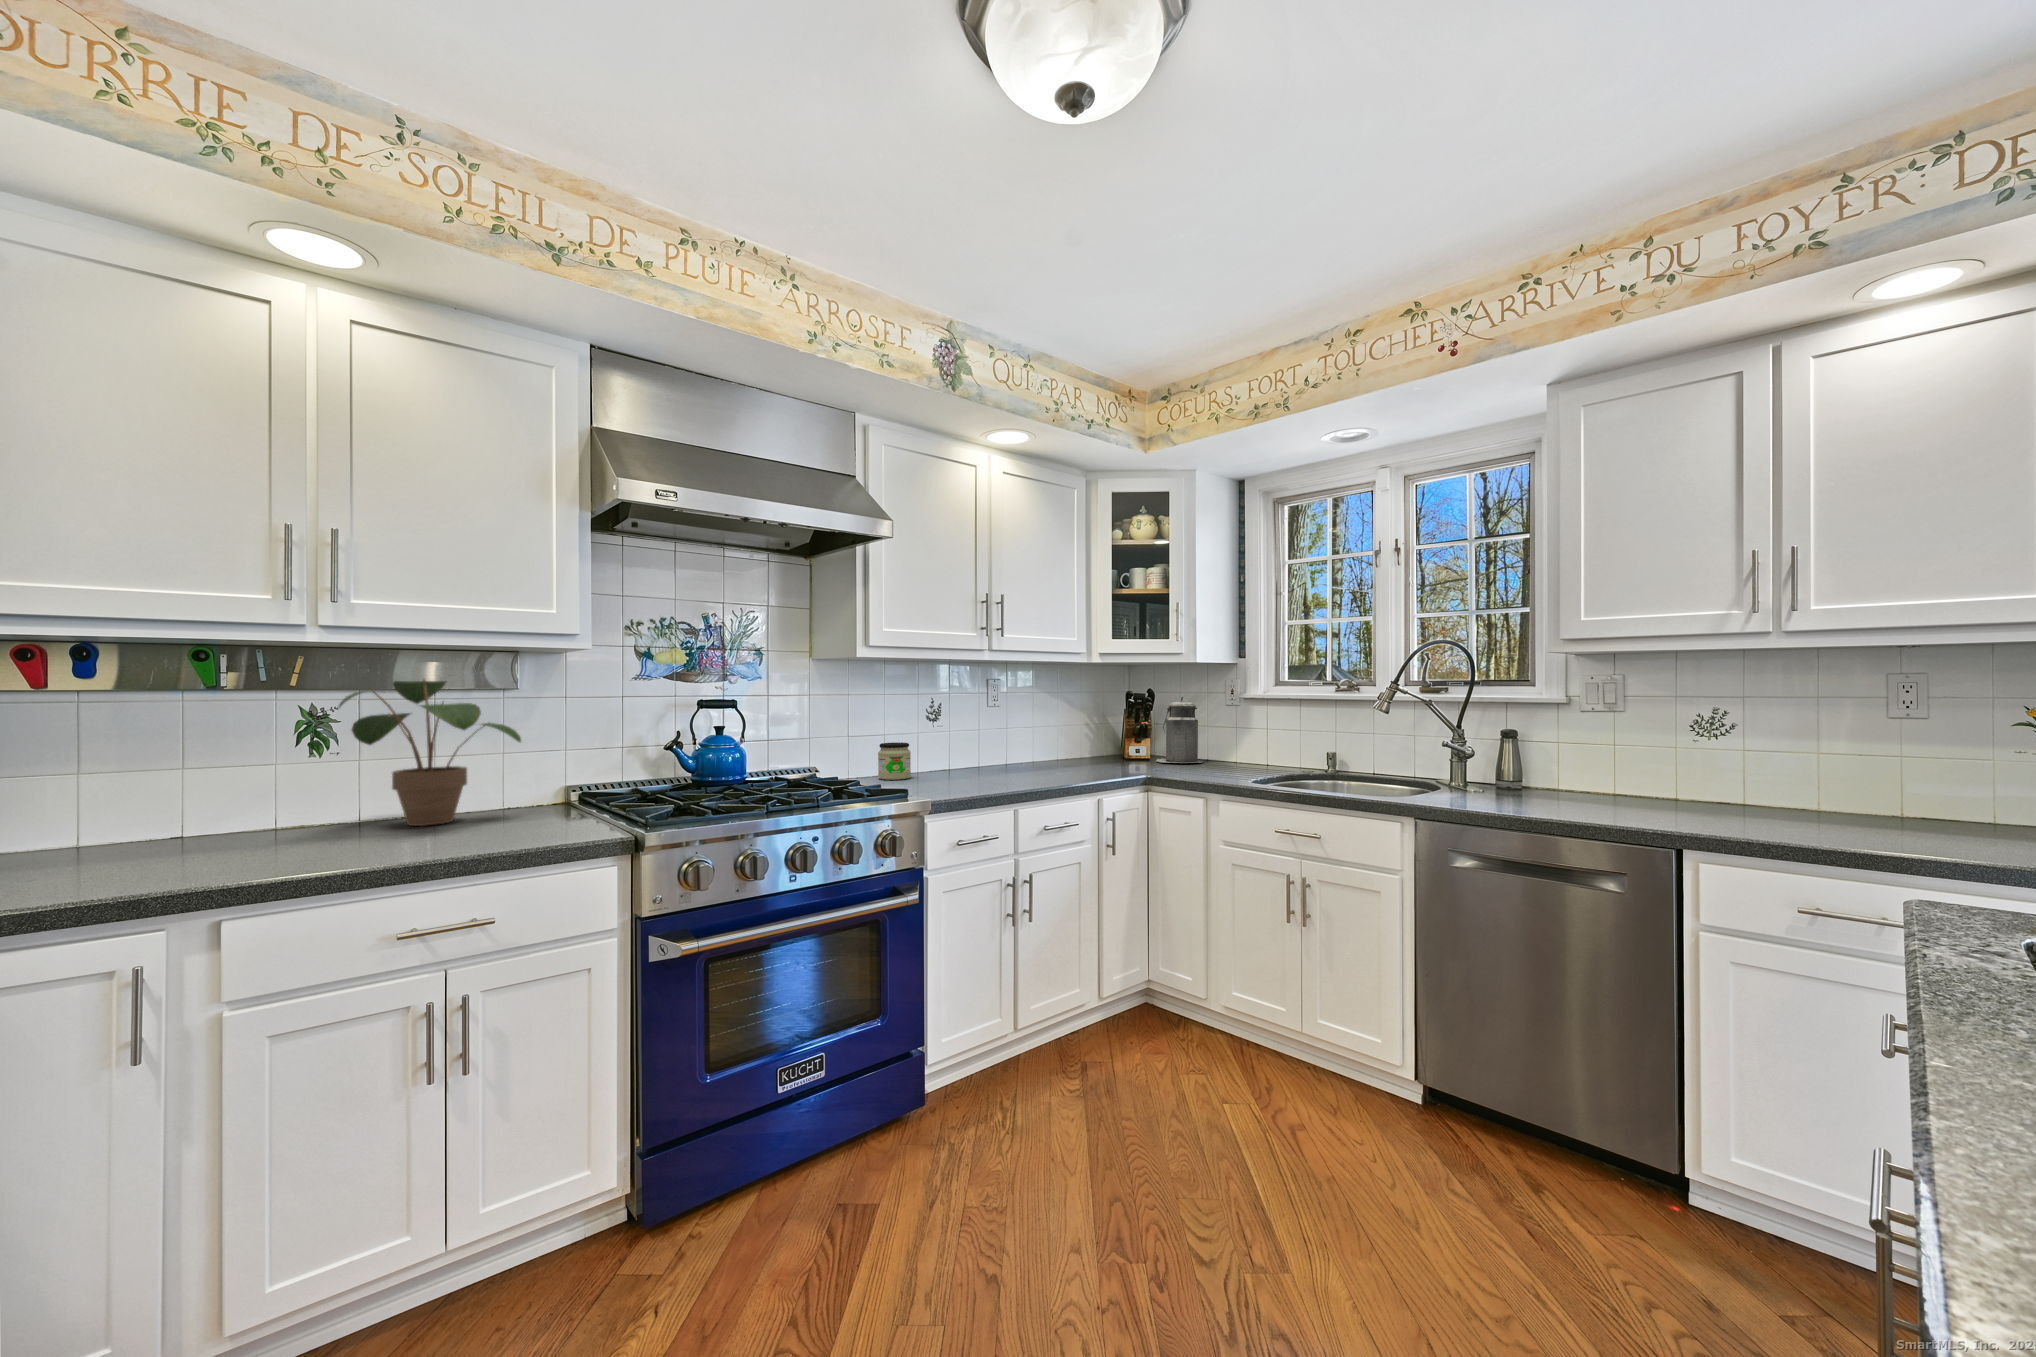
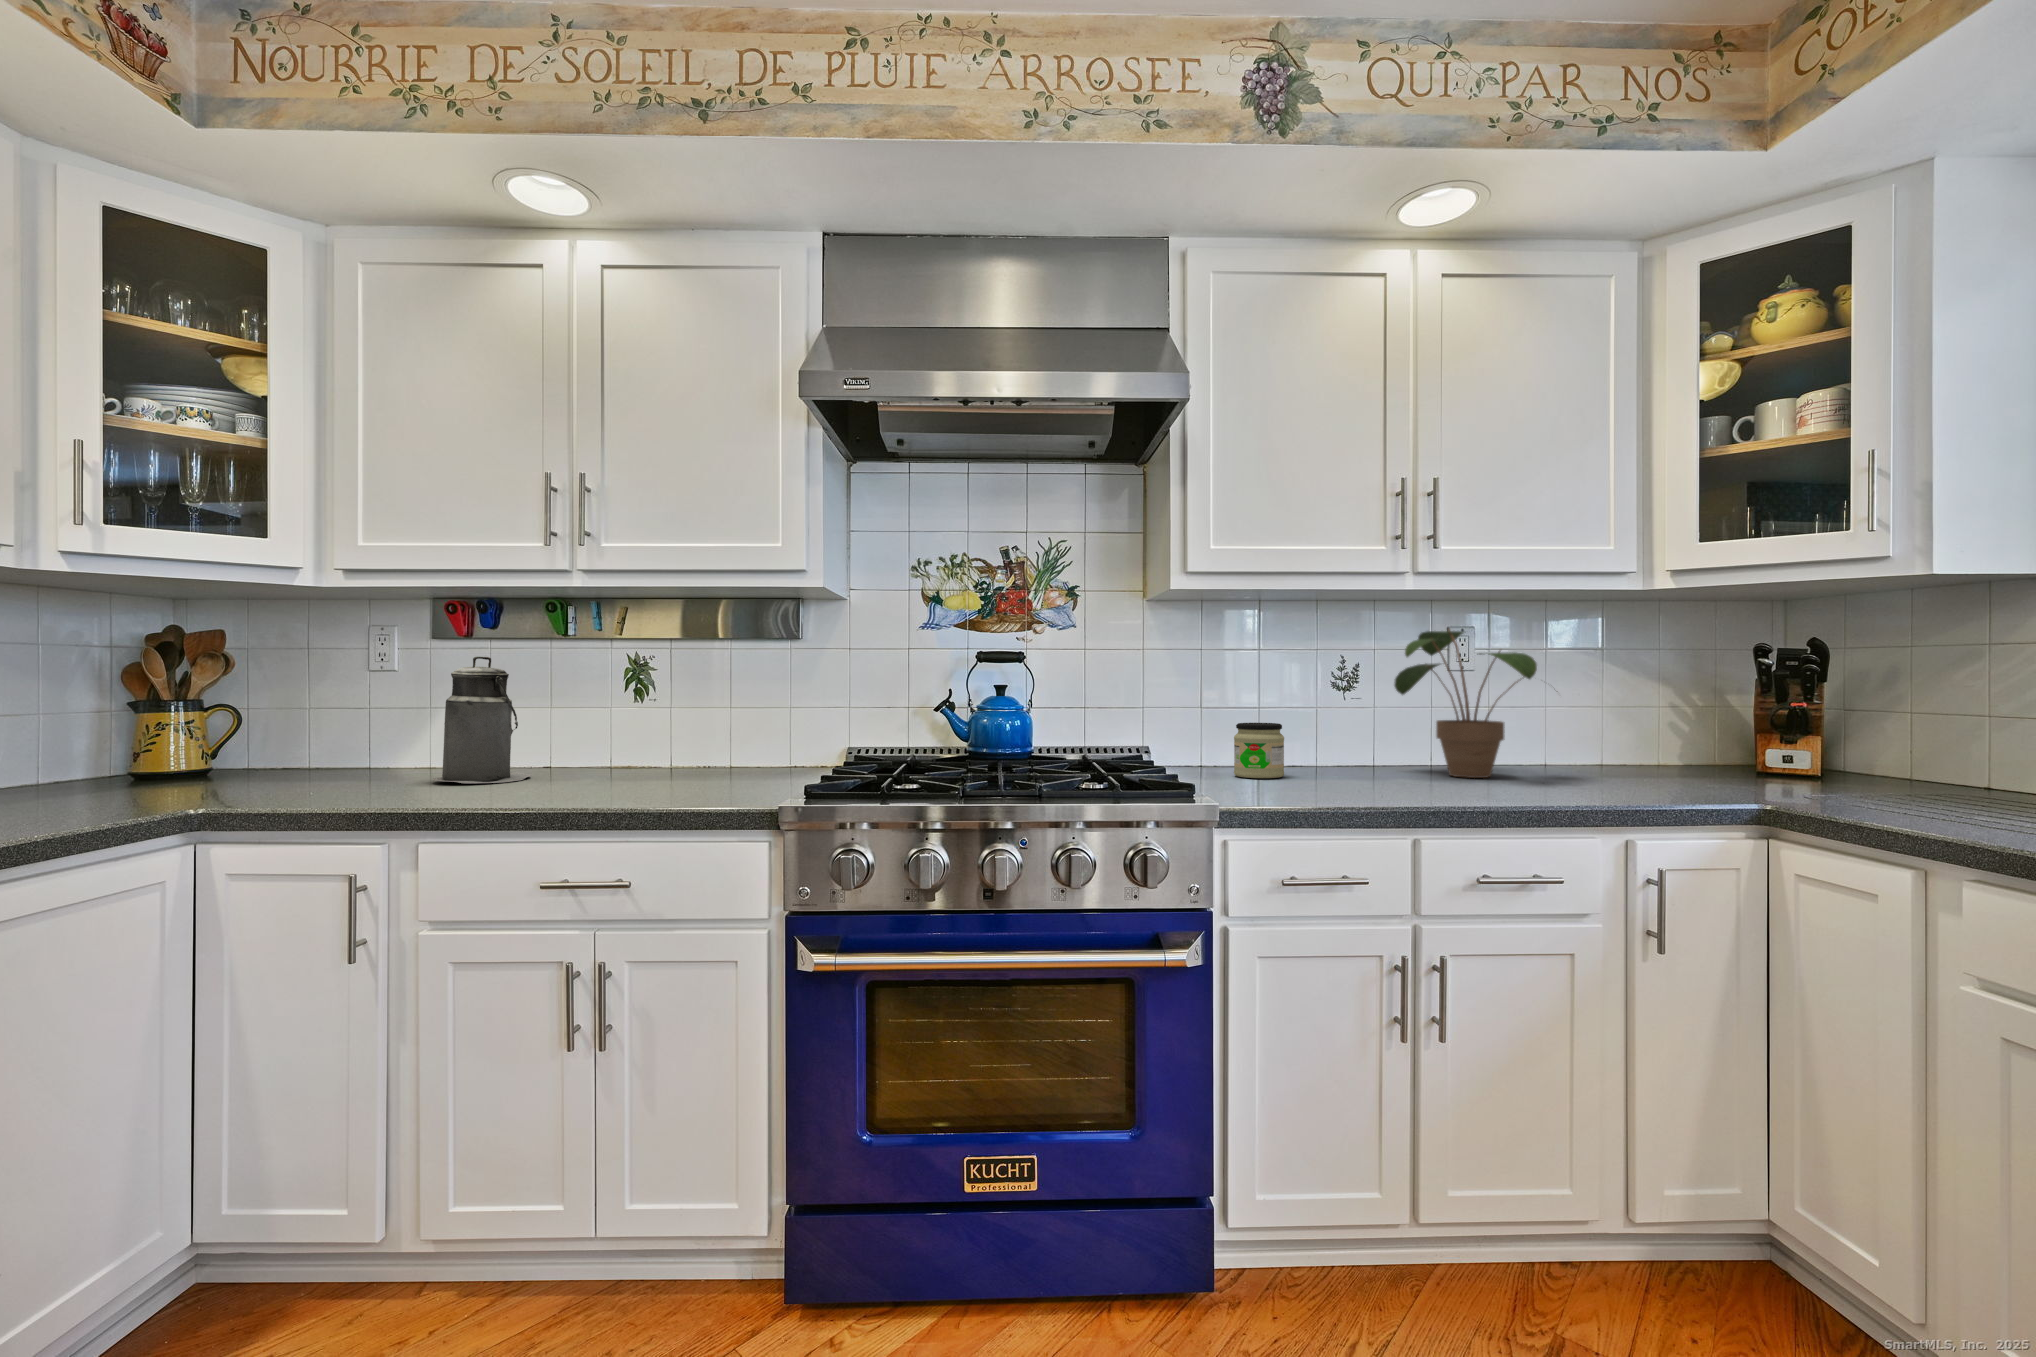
potted plant: present [339,679,521,826] -> present [1394,630,1537,778]
canister: present [1156,696,1203,763] -> present [433,656,531,783]

